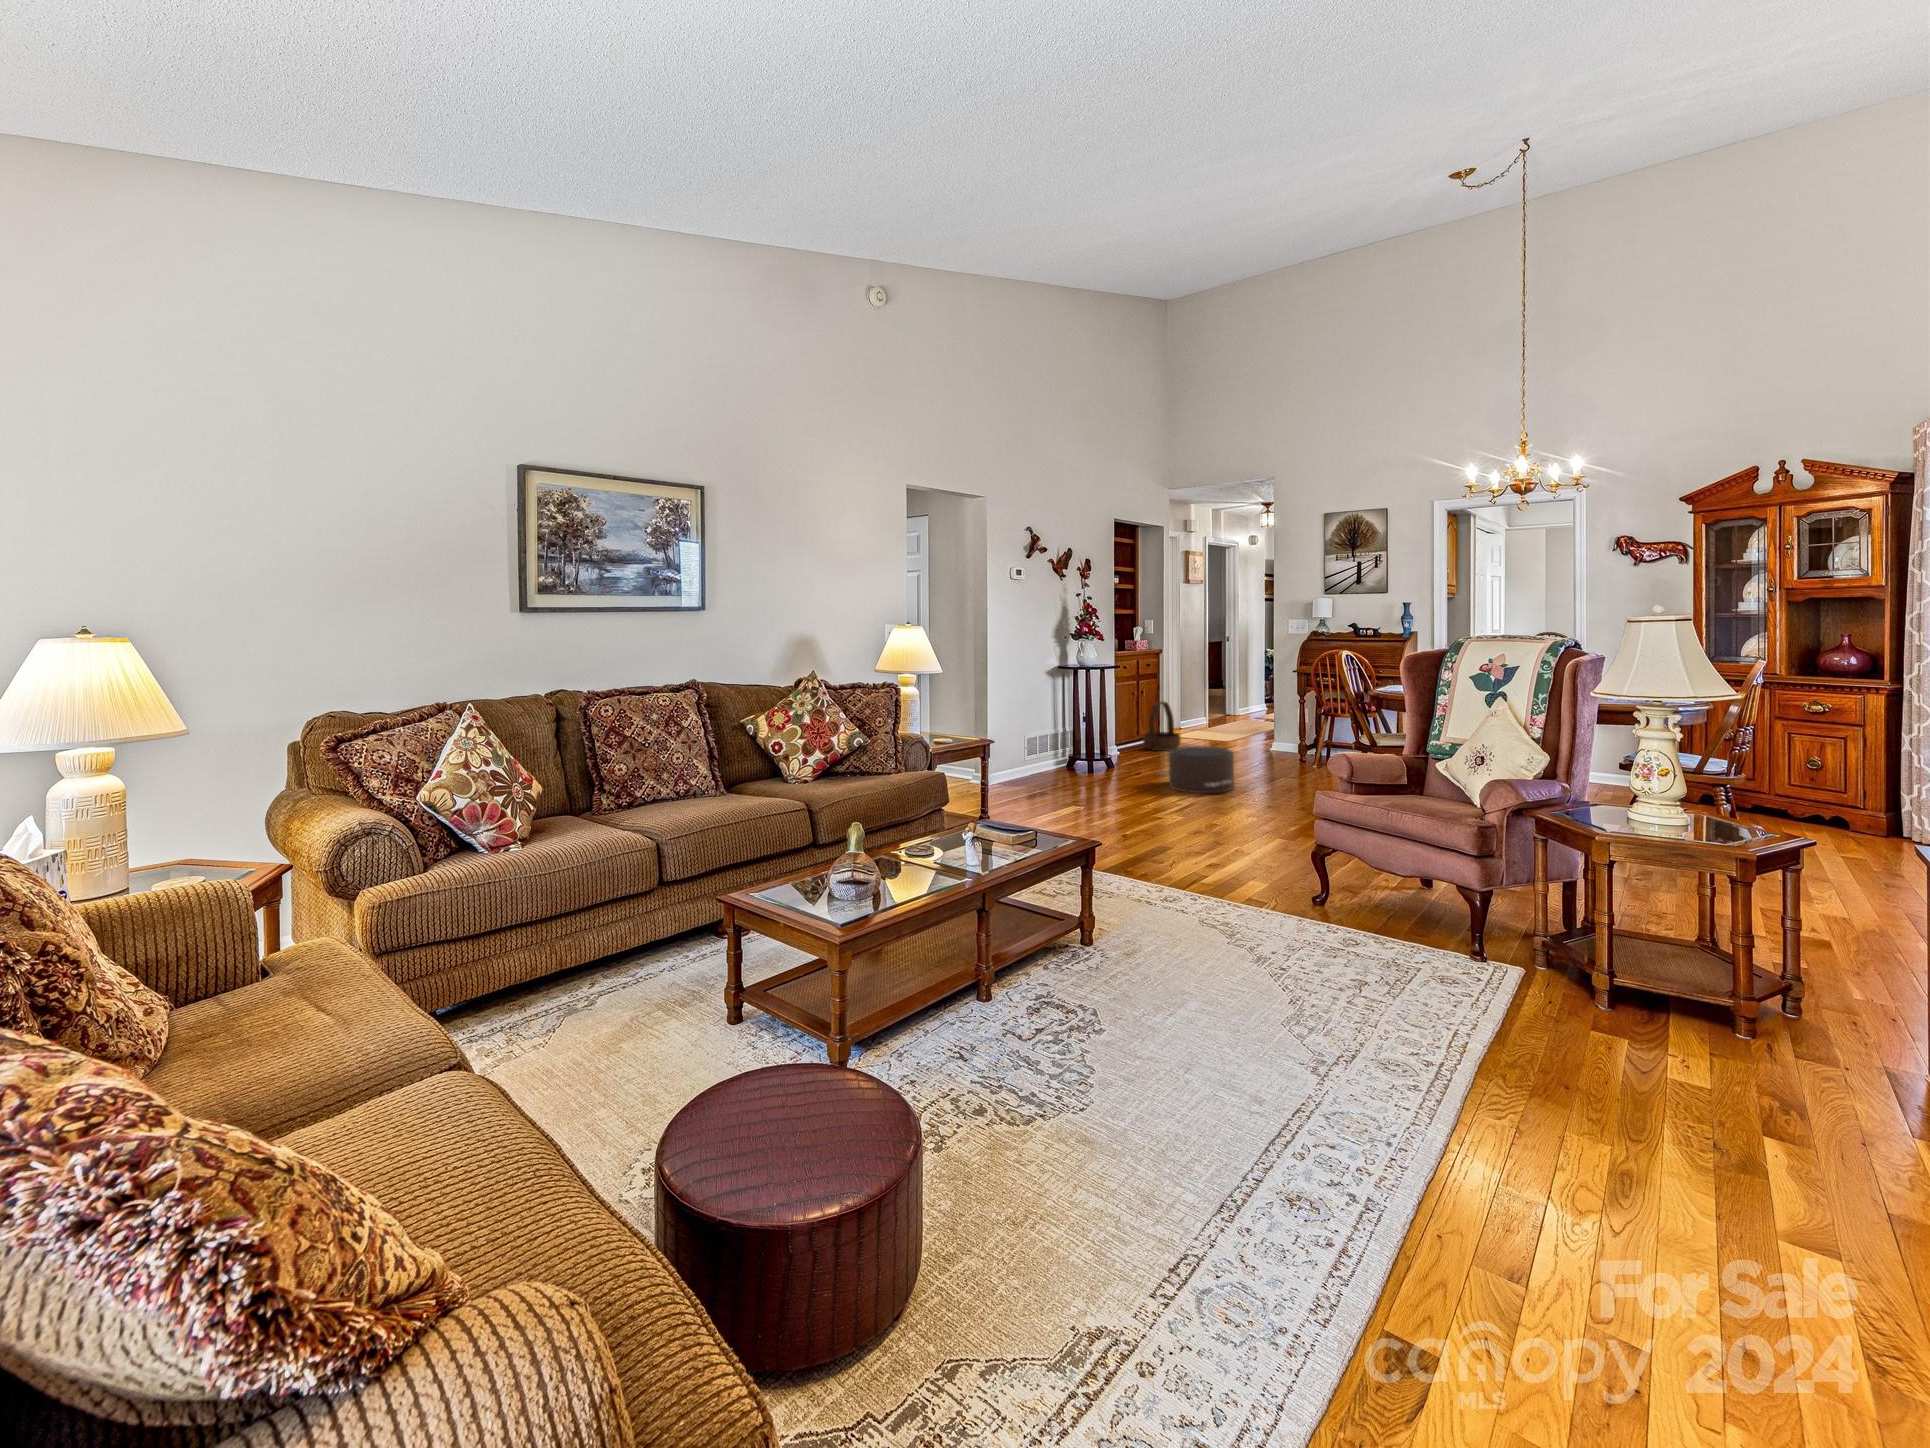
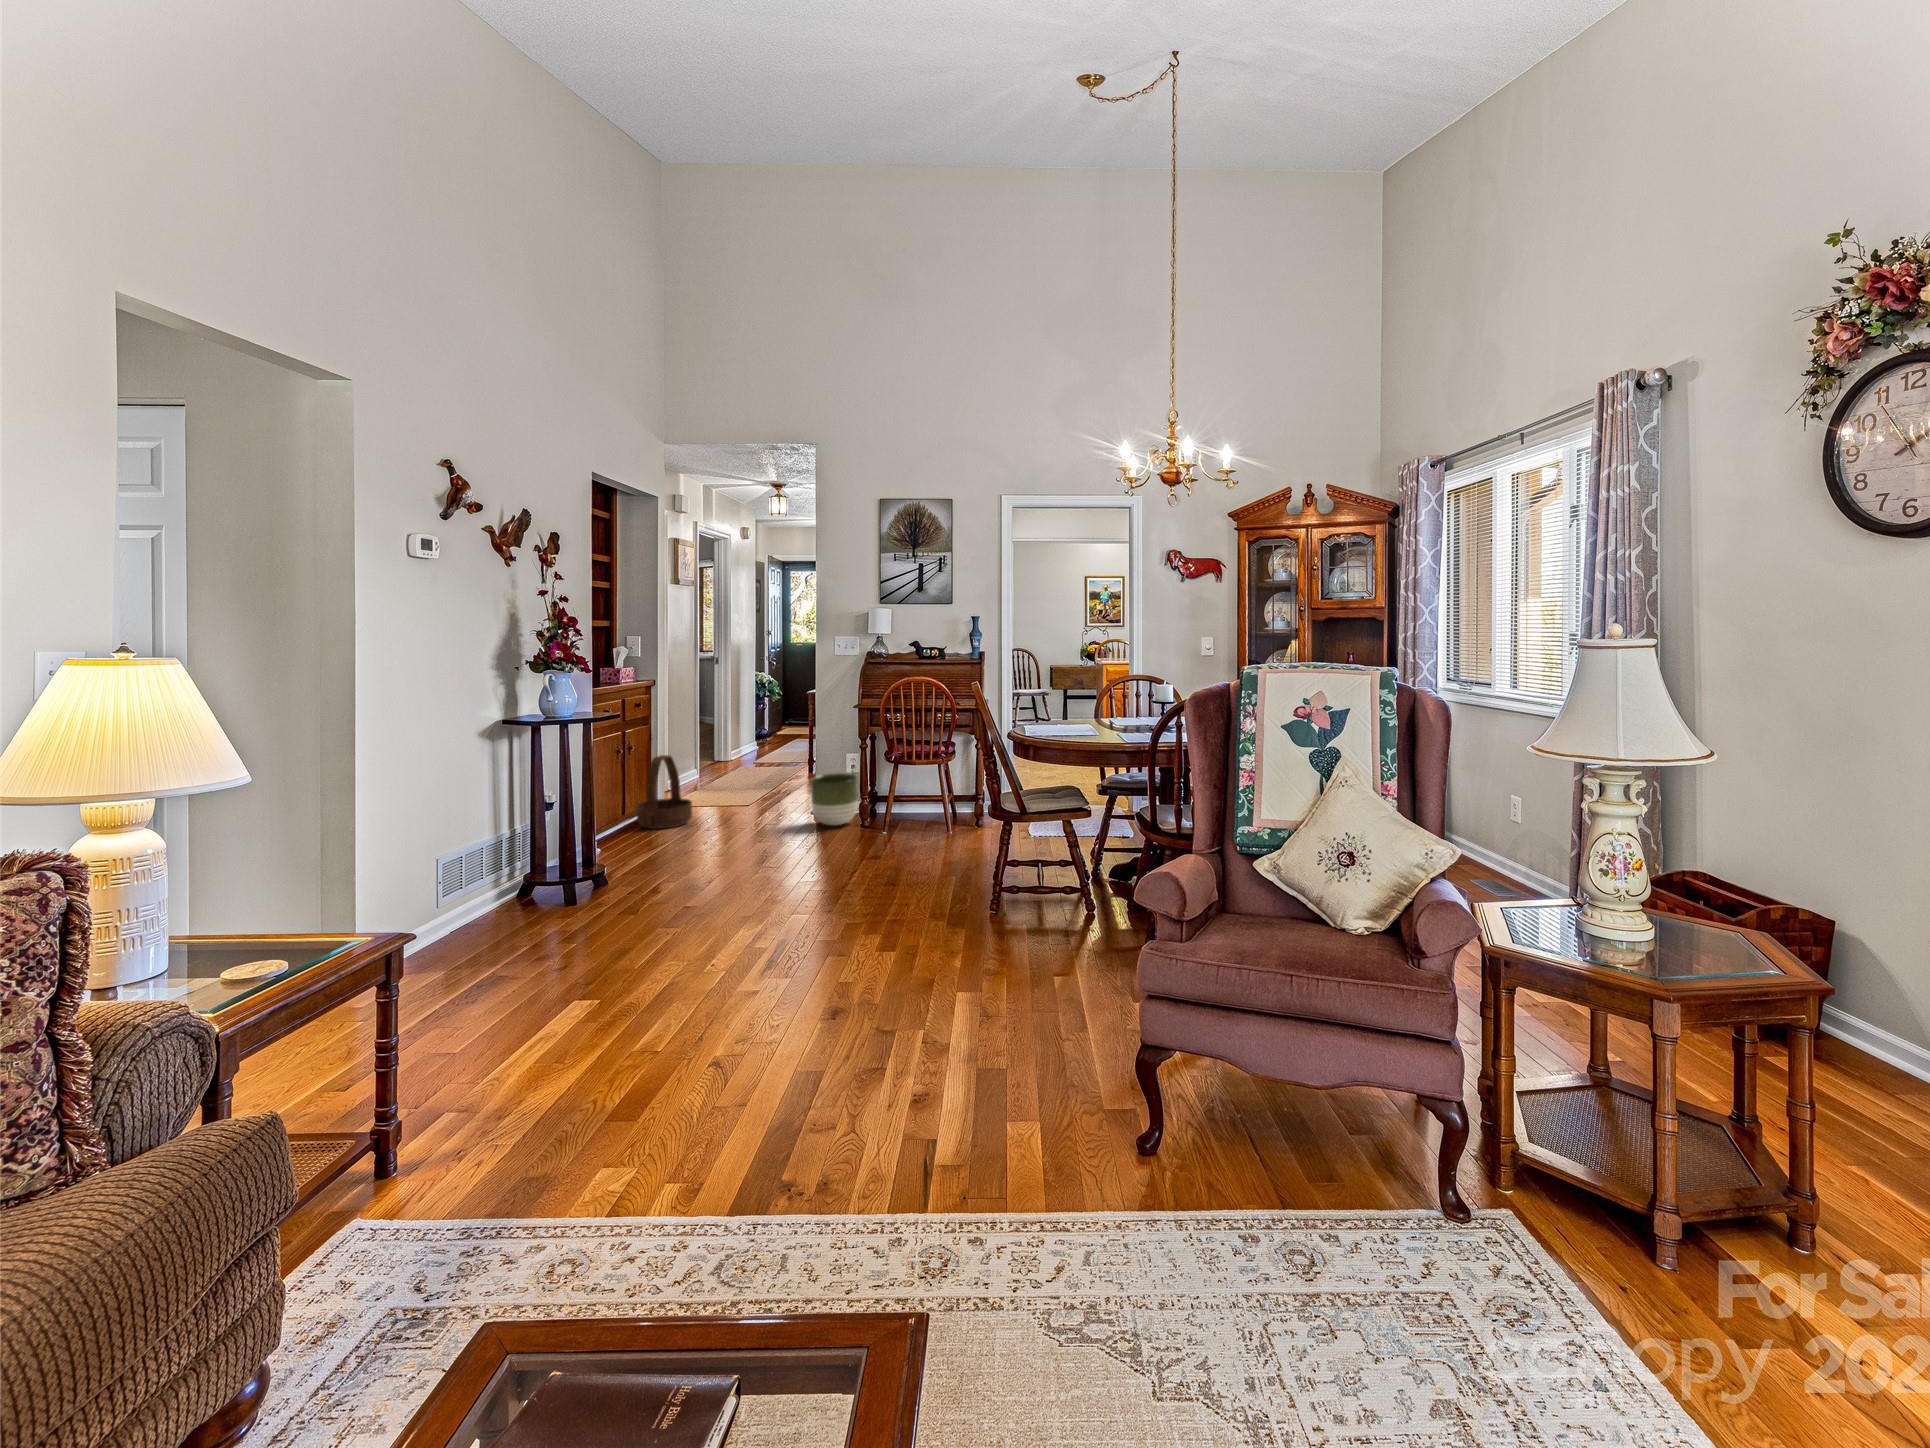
planter: none [1262,722,1298,759] -> present [810,773,858,825]
pouf: present [1158,747,1235,793] -> none [692,827,820,906]

